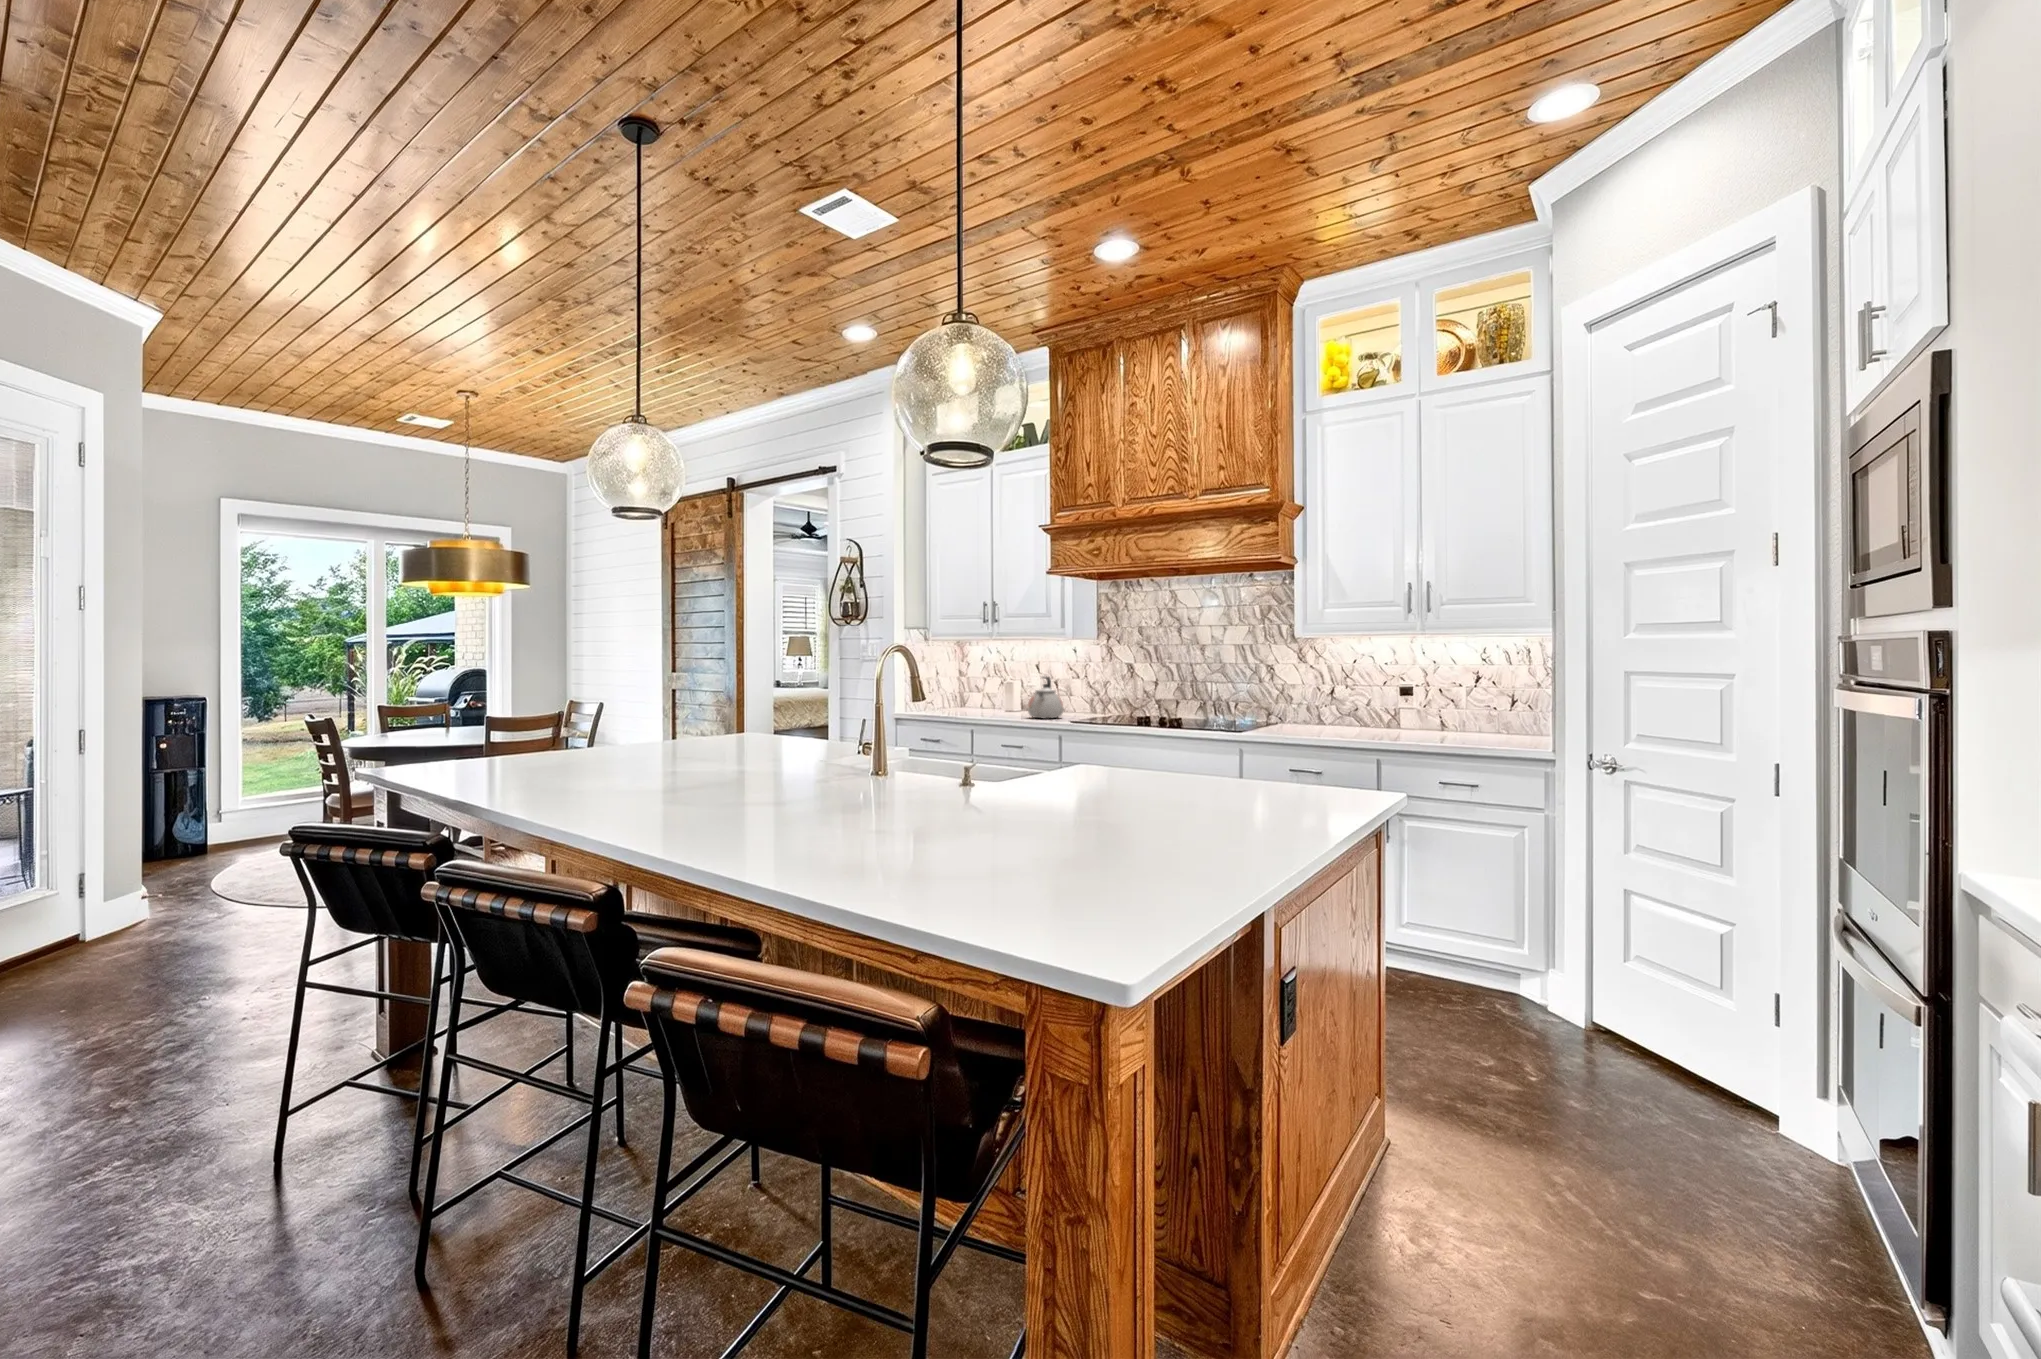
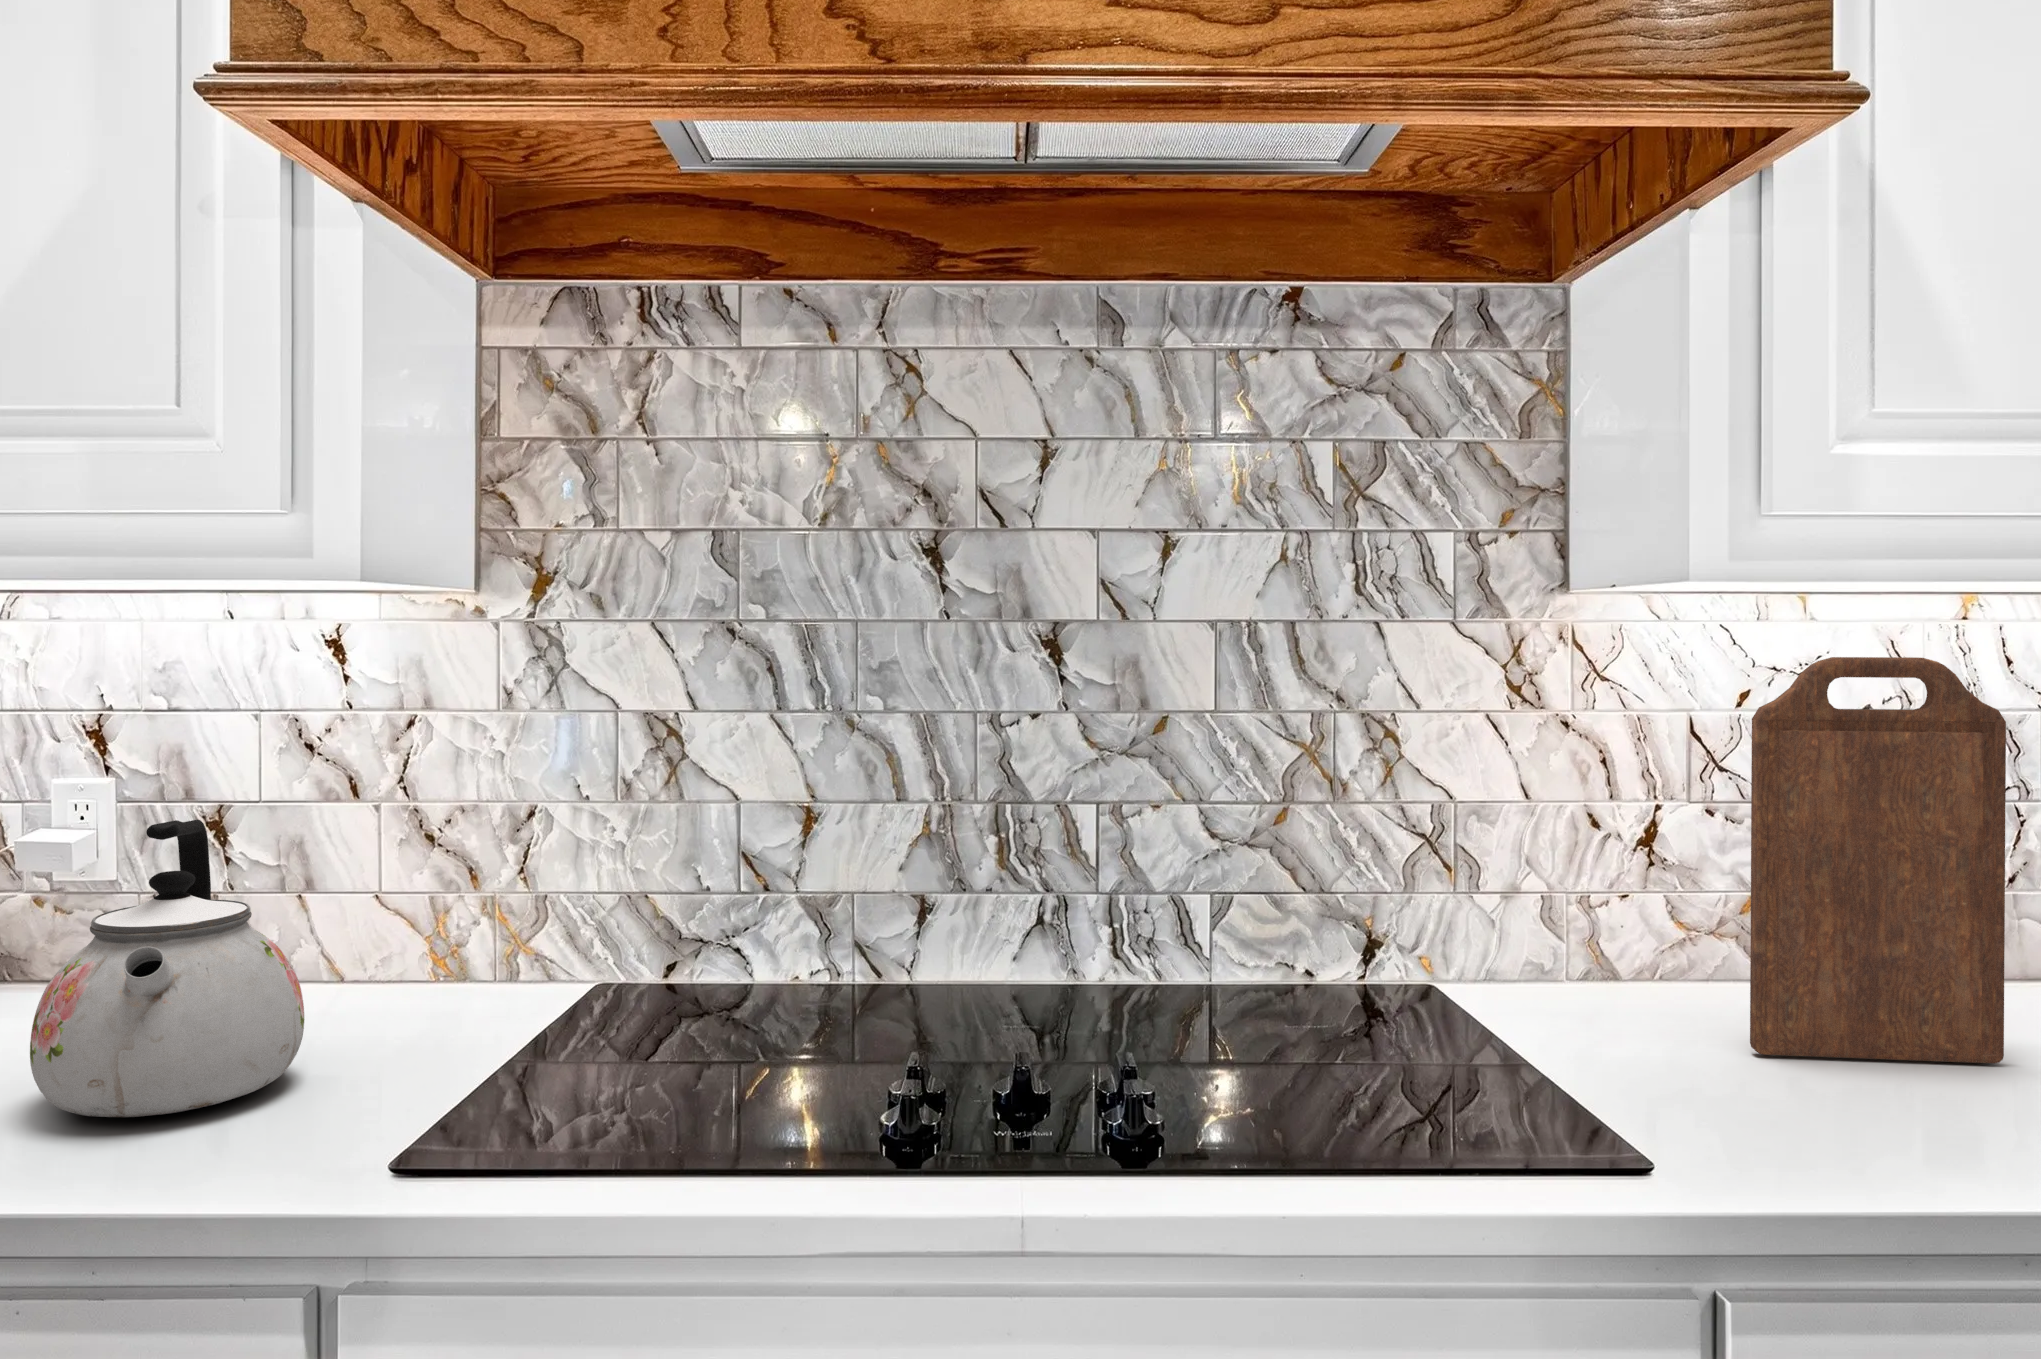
cutting board: none [1308,651,1355,732] -> present [1750,657,2006,1063]

